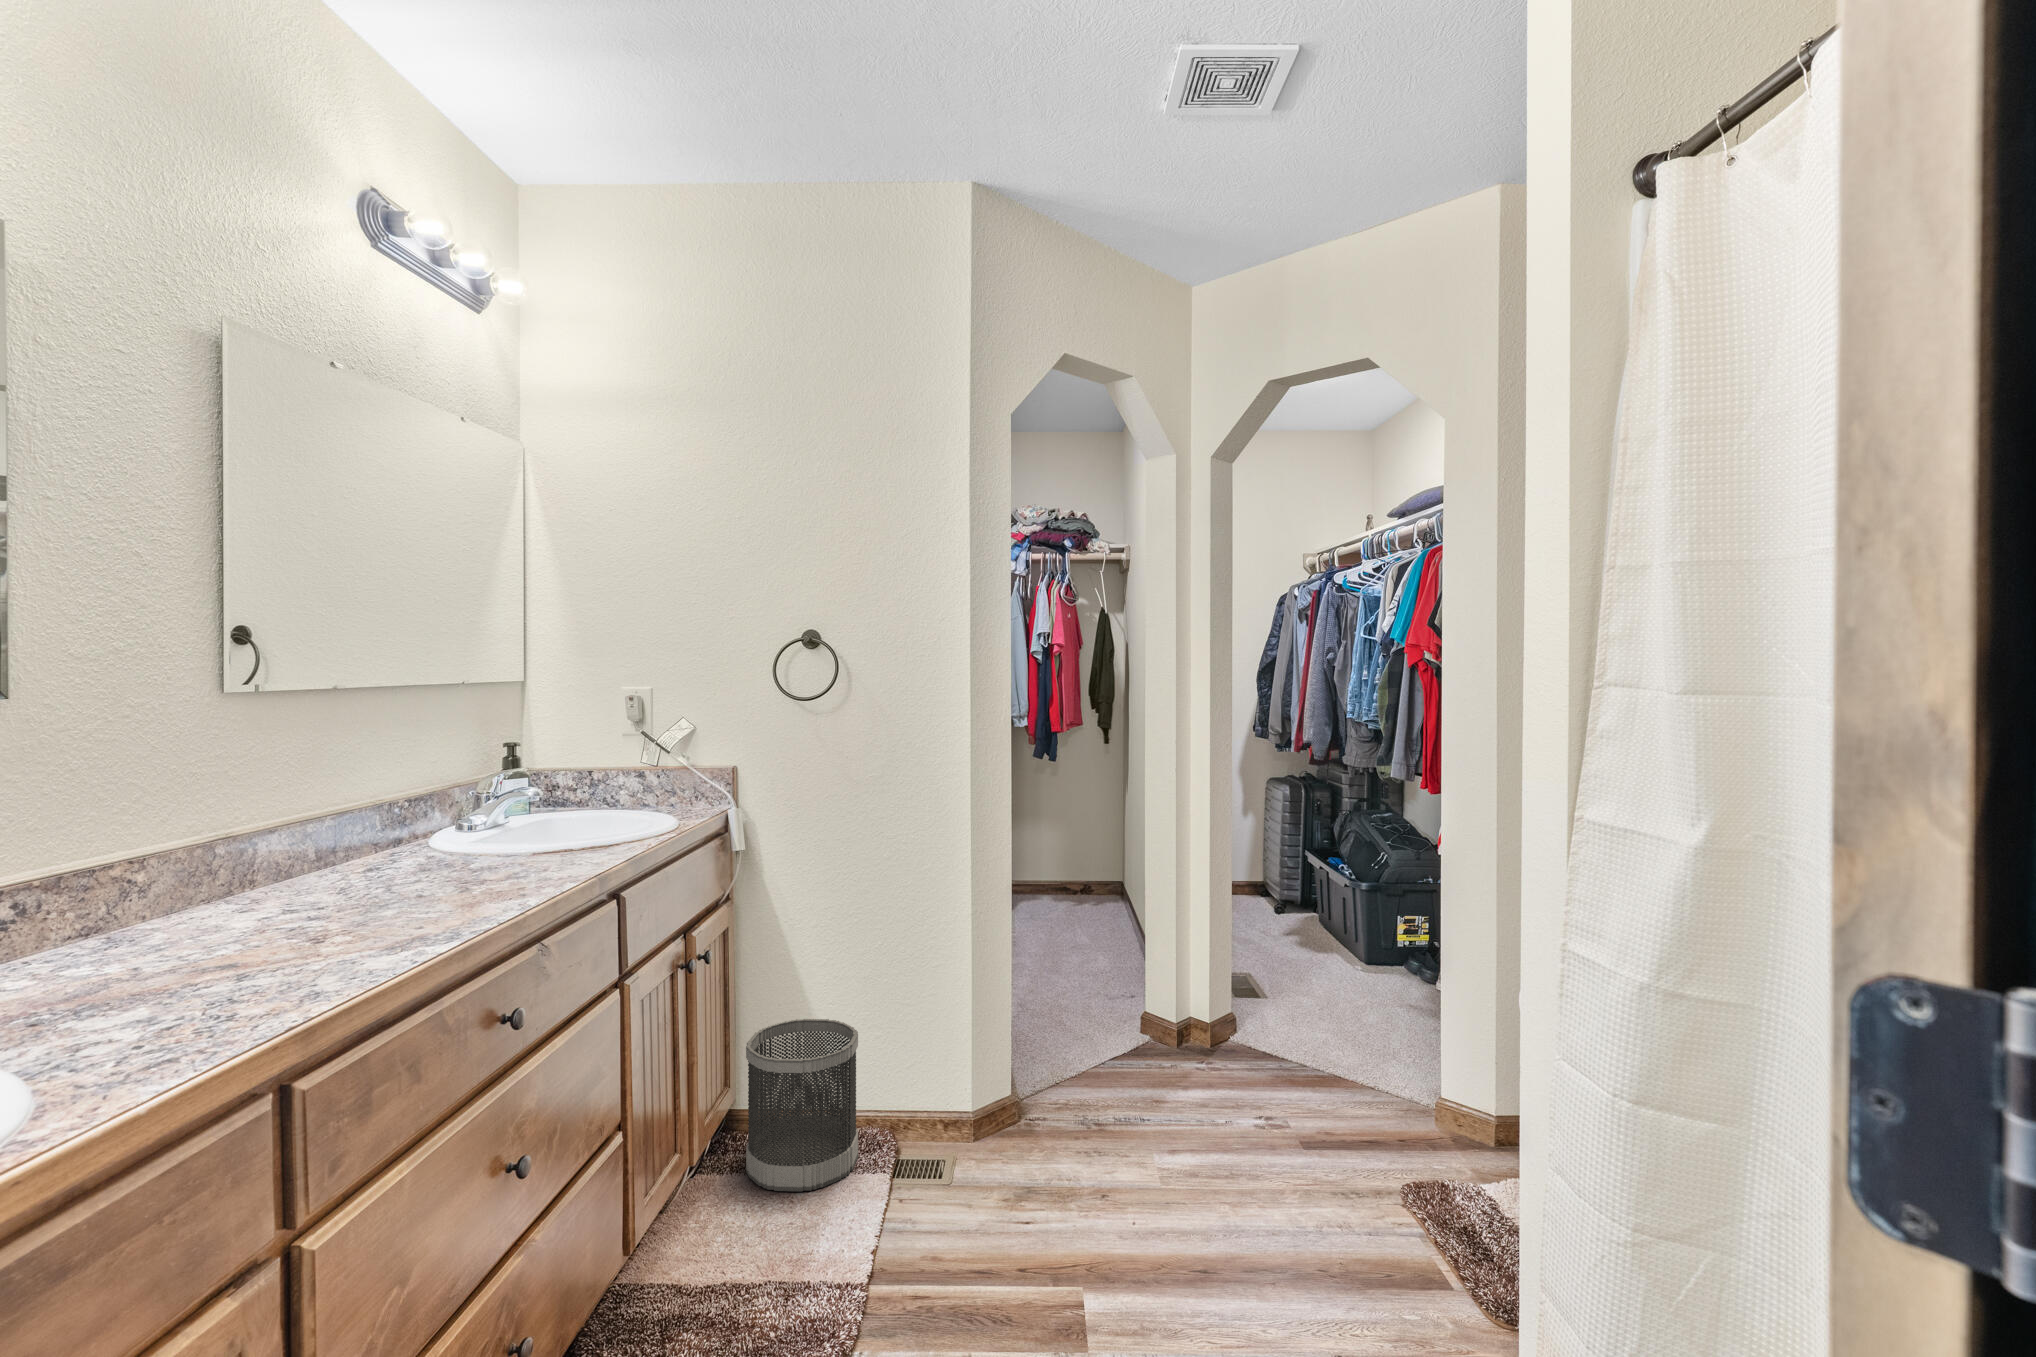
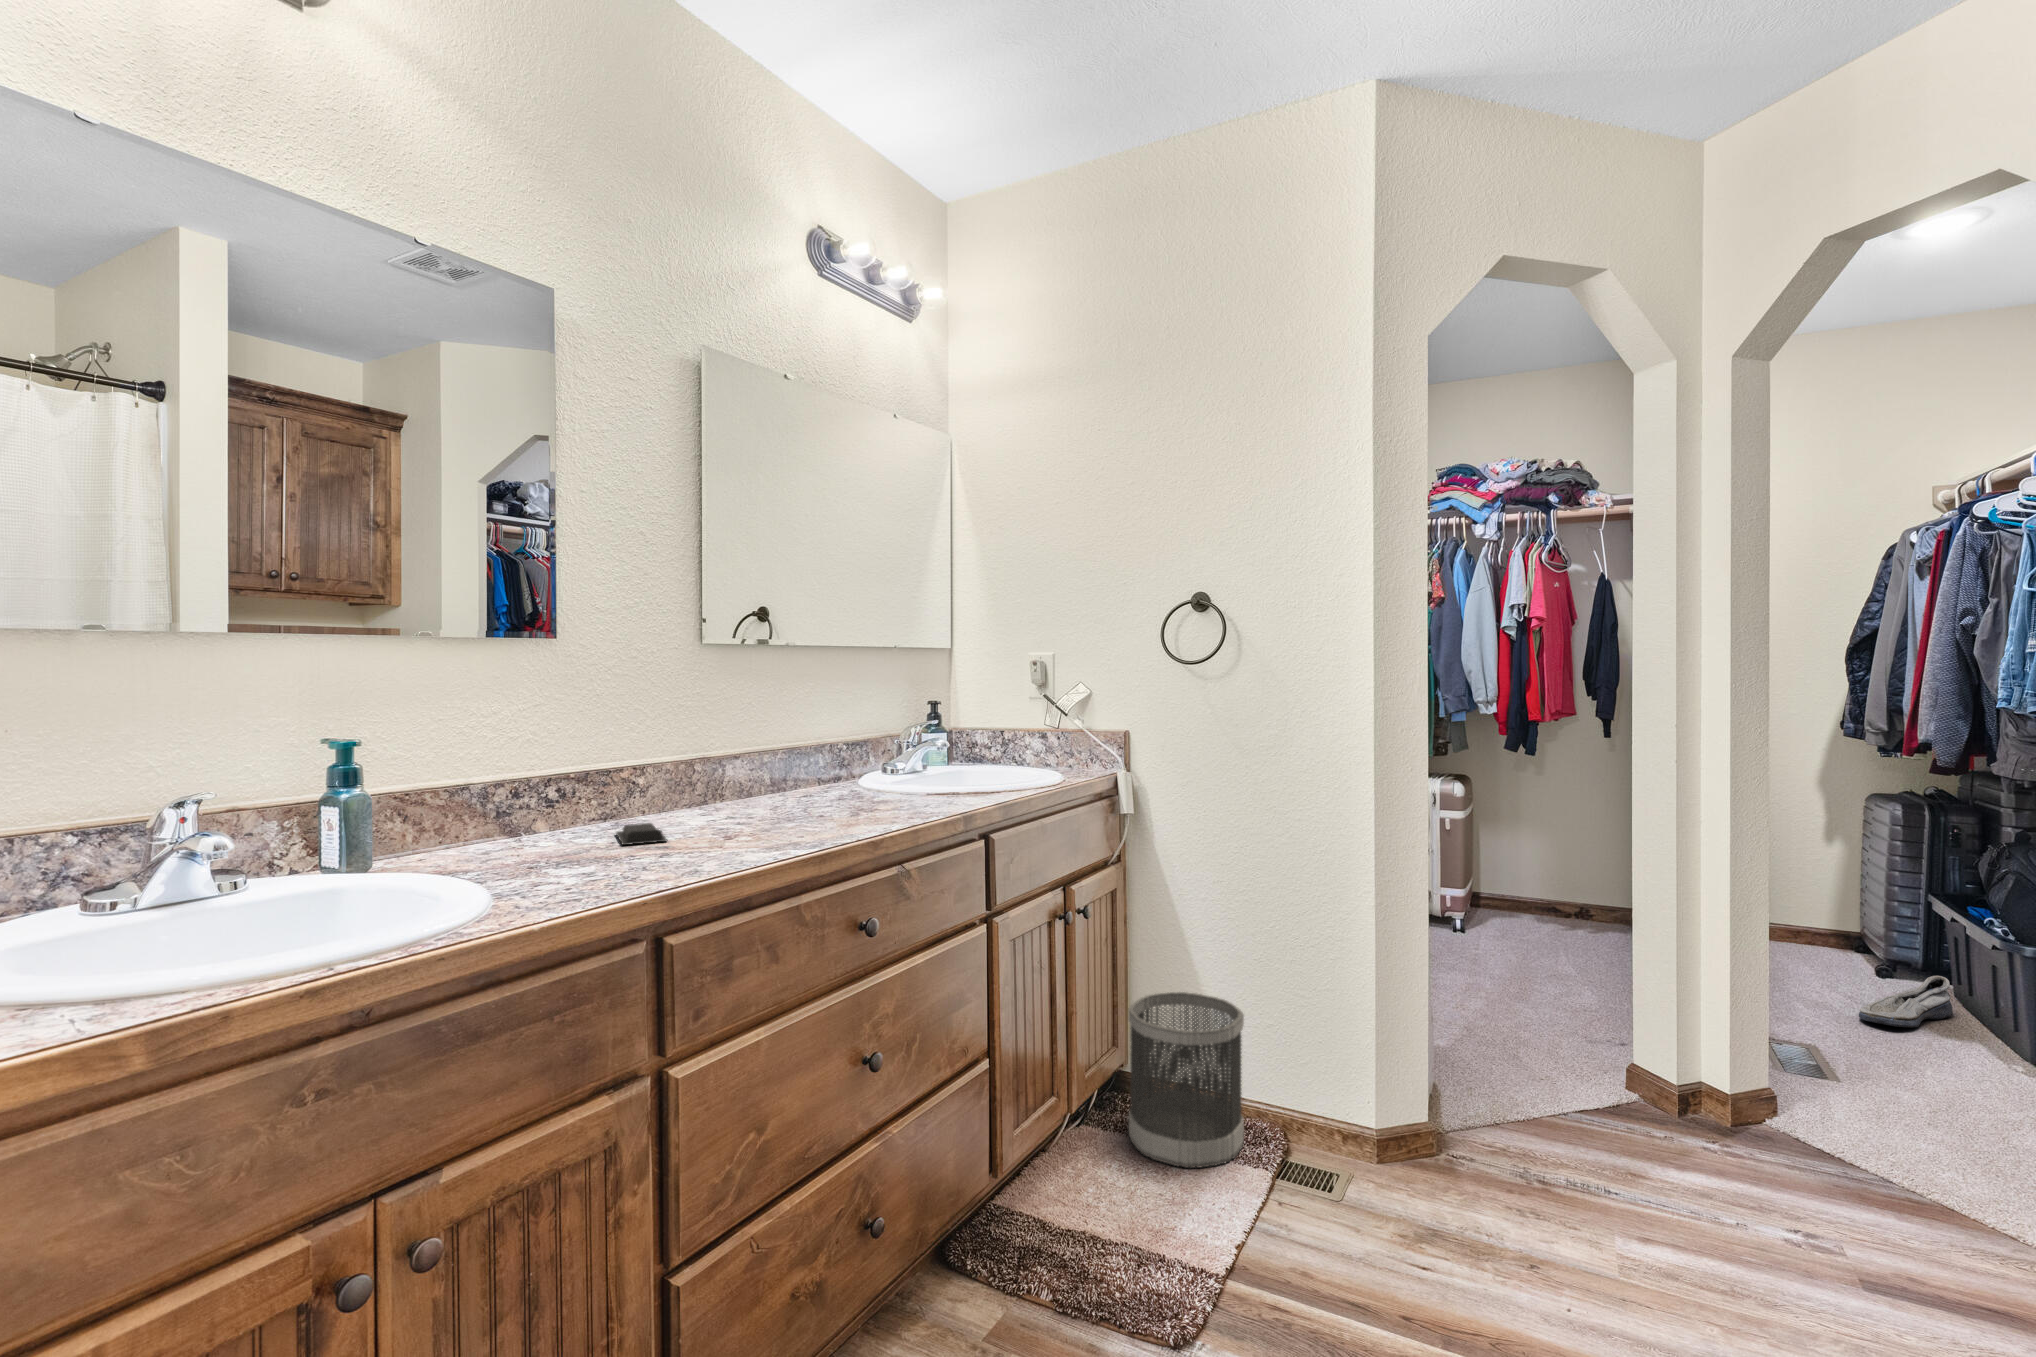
shoe: none [1272,909,1322,951] -> present [1859,976,1953,1027]
soap bar: none [130,935,229,971] -> present [616,823,667,845]

